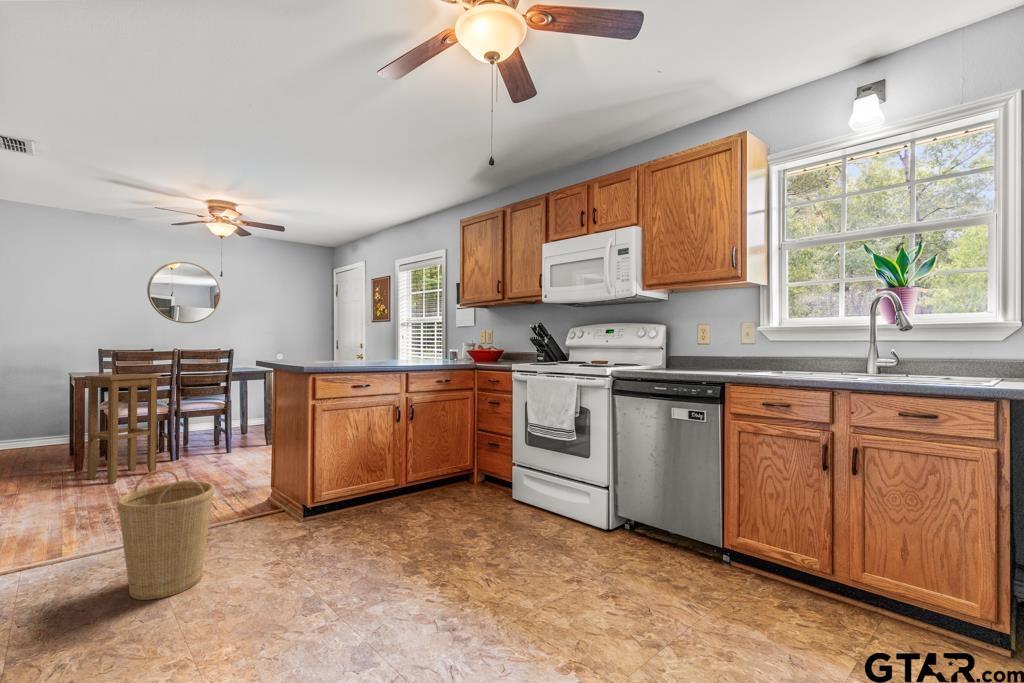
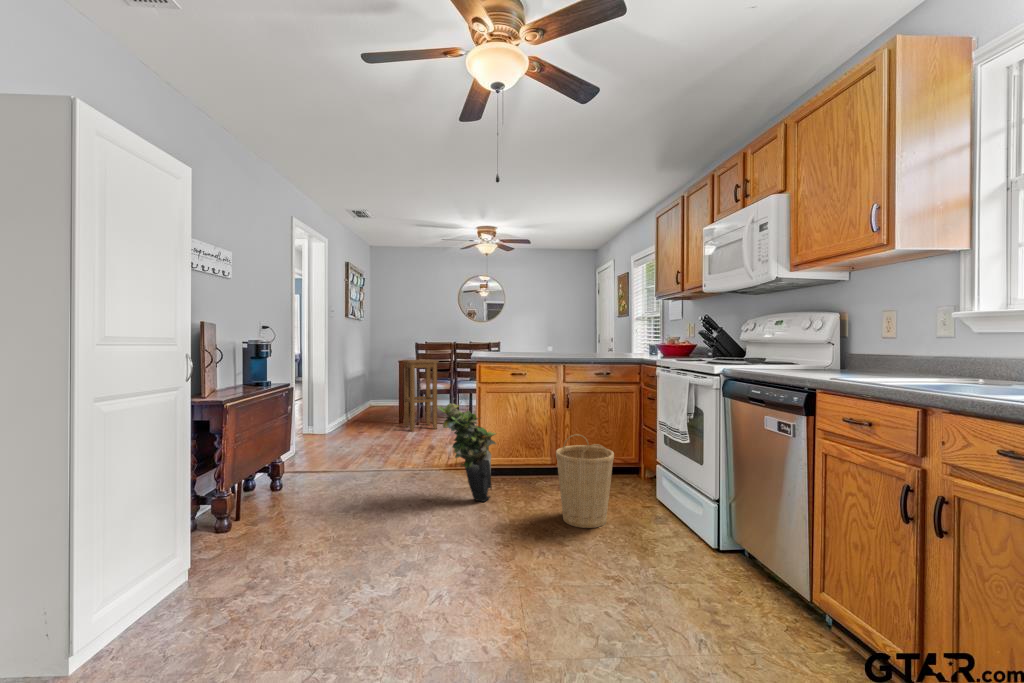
potted plant: none [283,426,368,553] -> present [438,404,496,502]
basket: present [117,470,214,600] -> present [556,434,614,528]

